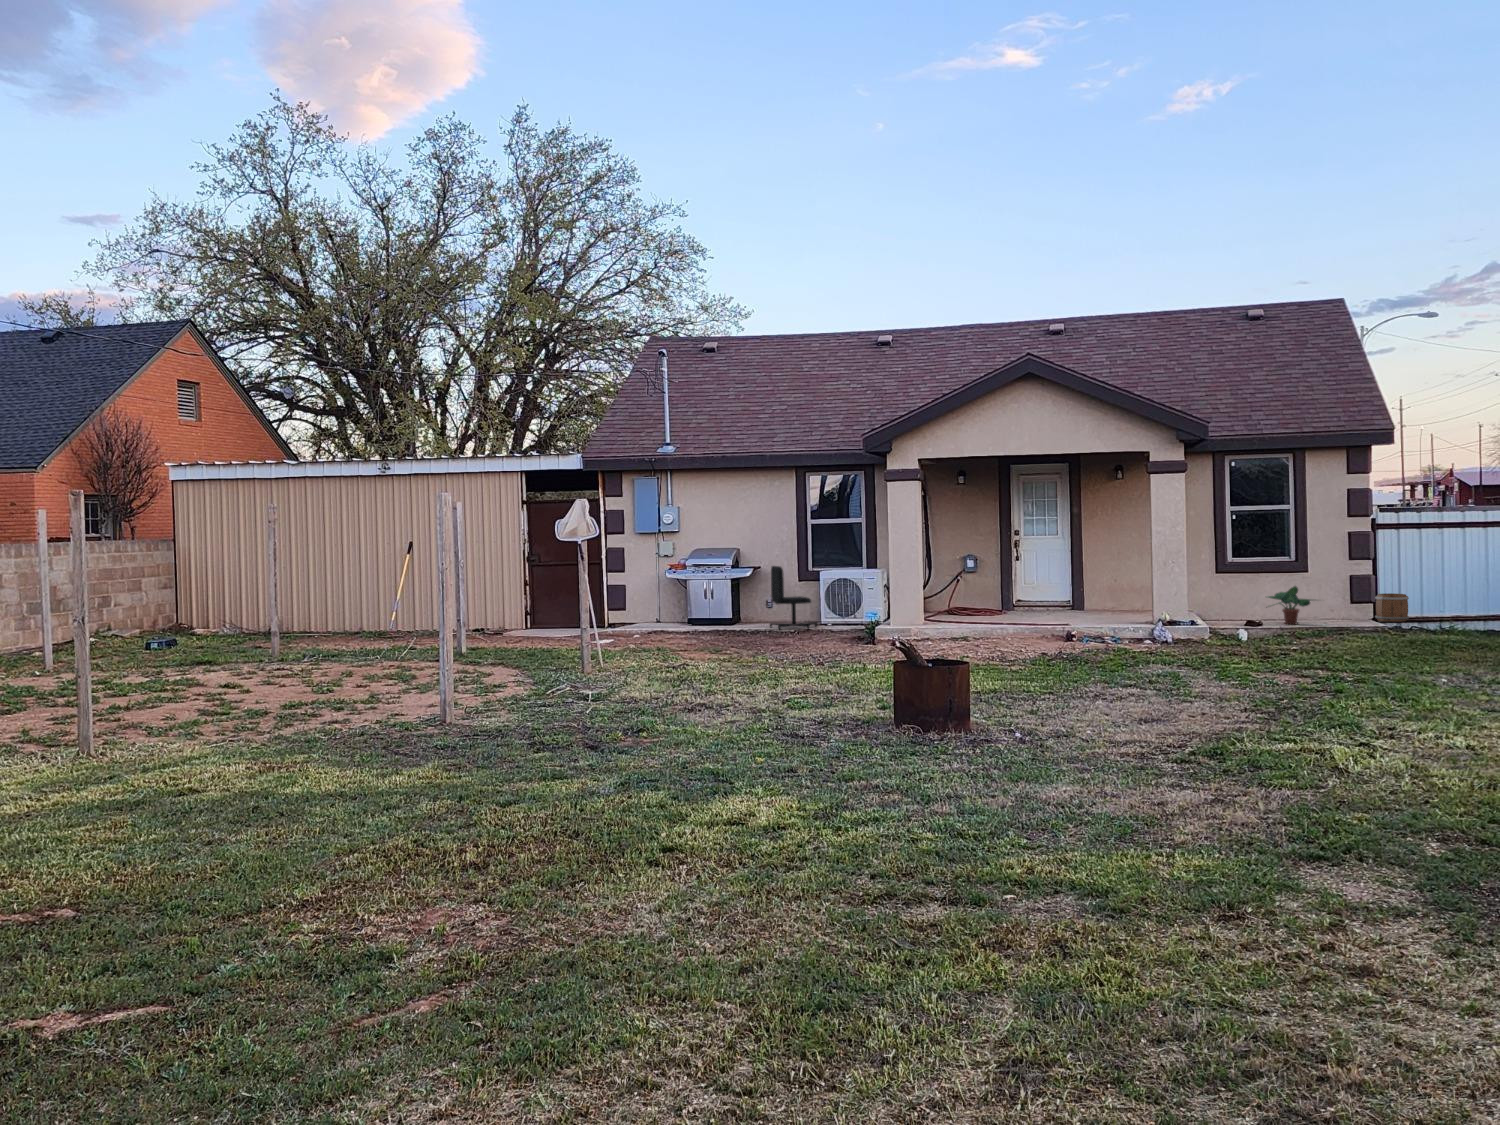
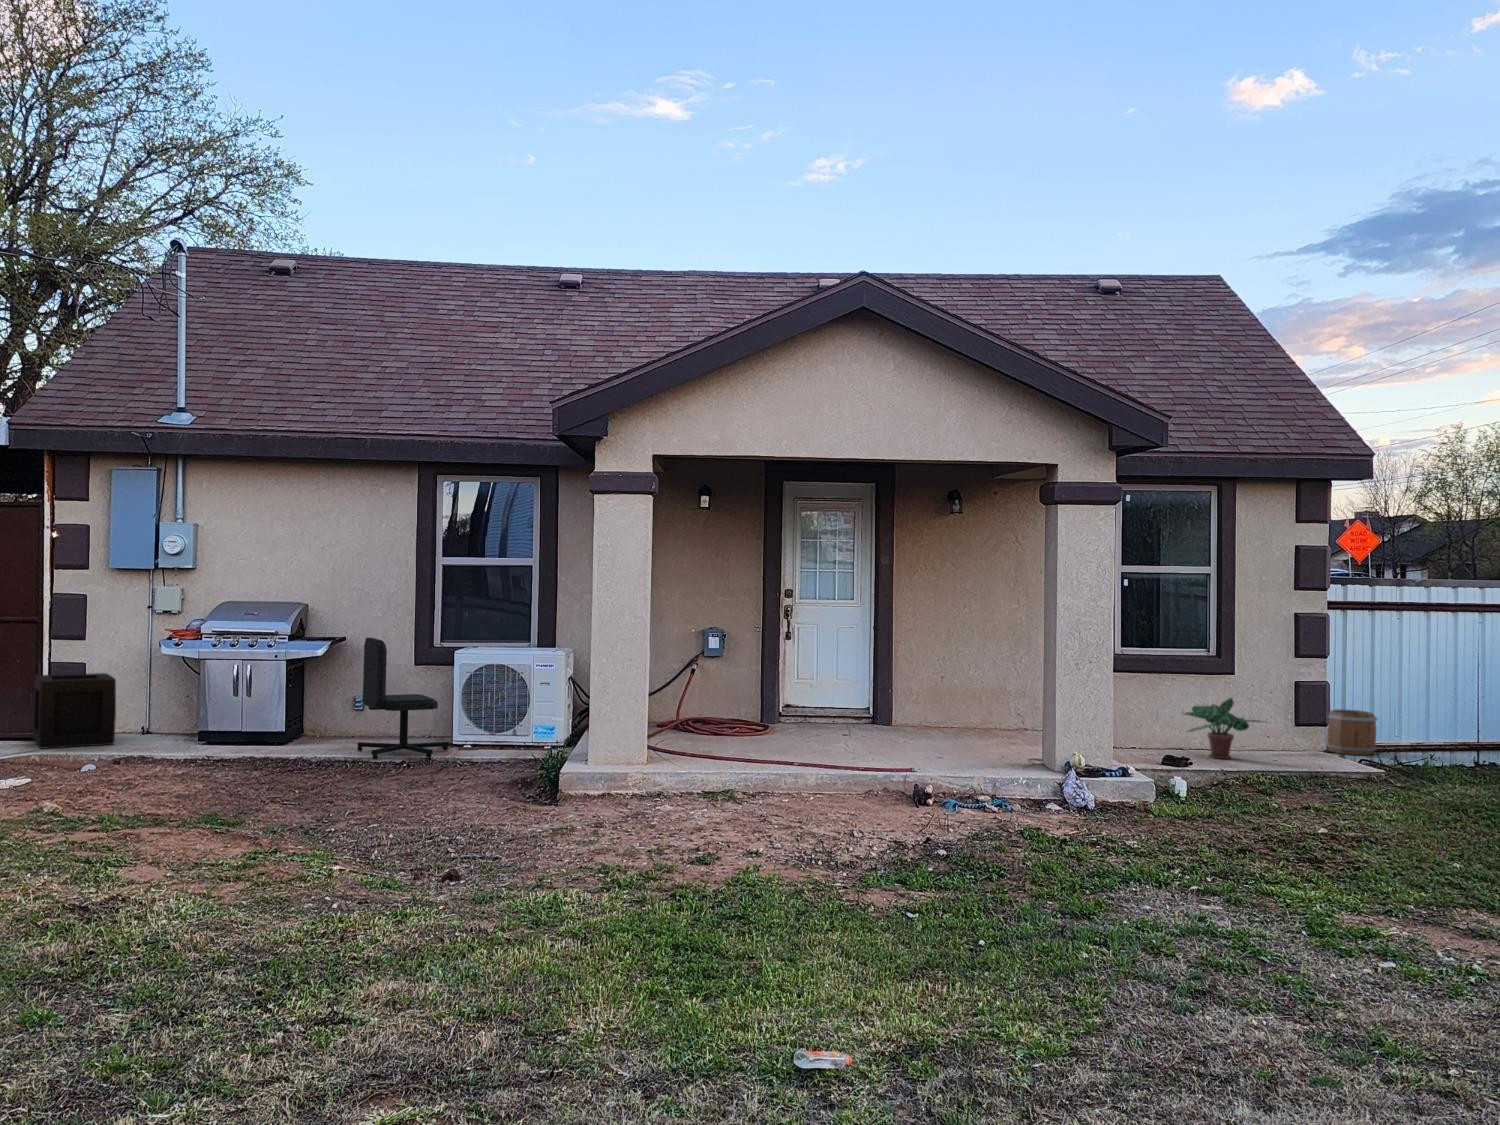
wooden crate: none [604,591,646,629] -> present [33,673,116,749]

